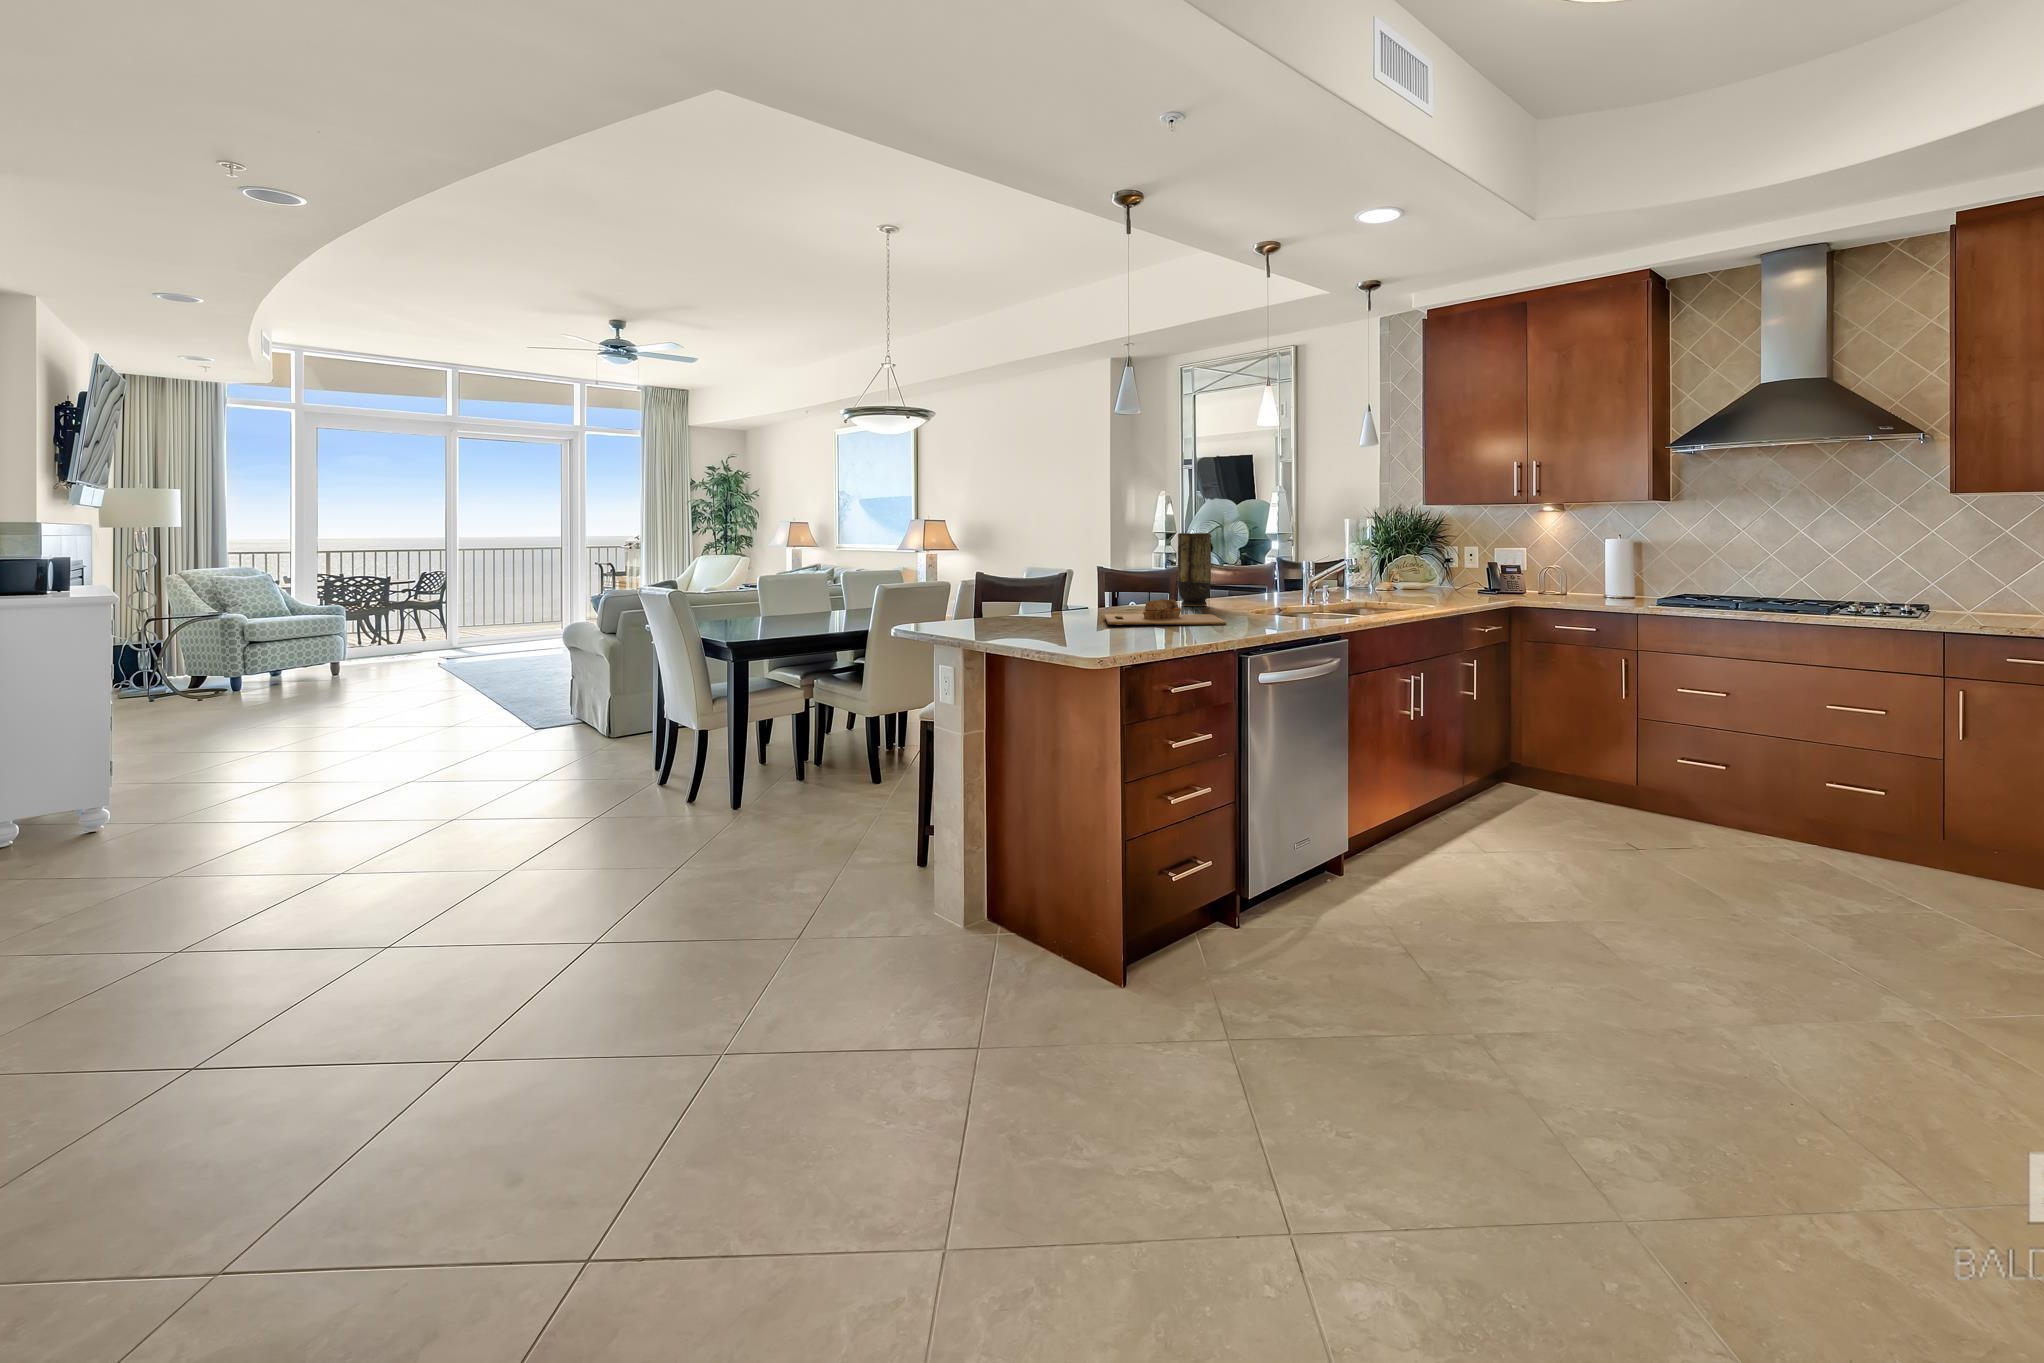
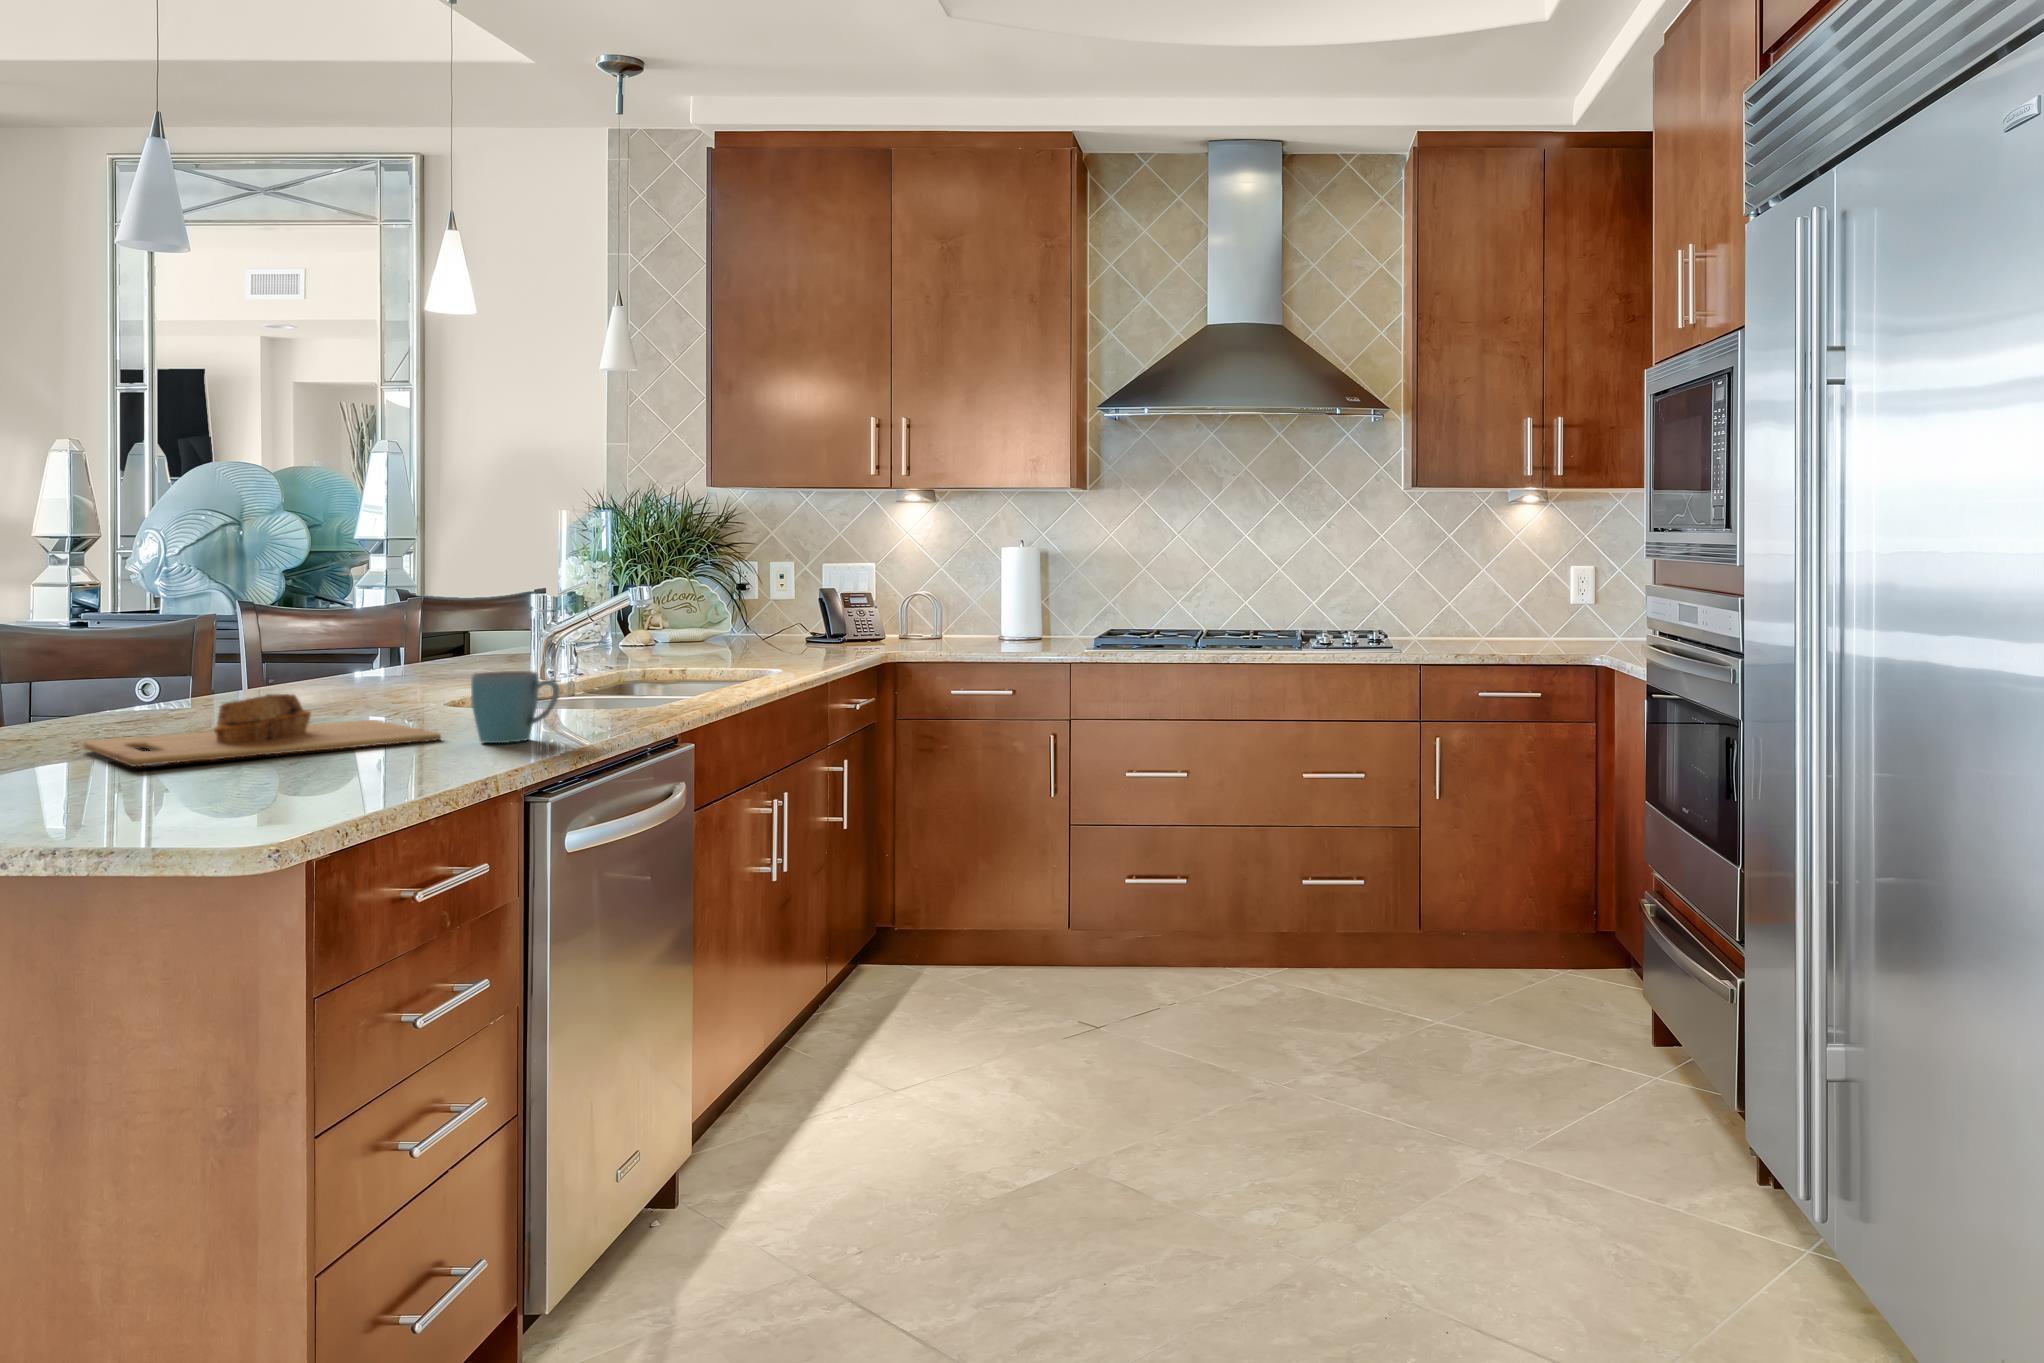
vase: present [1177,533,1213,606] -> none [240,539,330,704]
mug: none [1234,595,1270,627] -> present [471,671,560,743]

